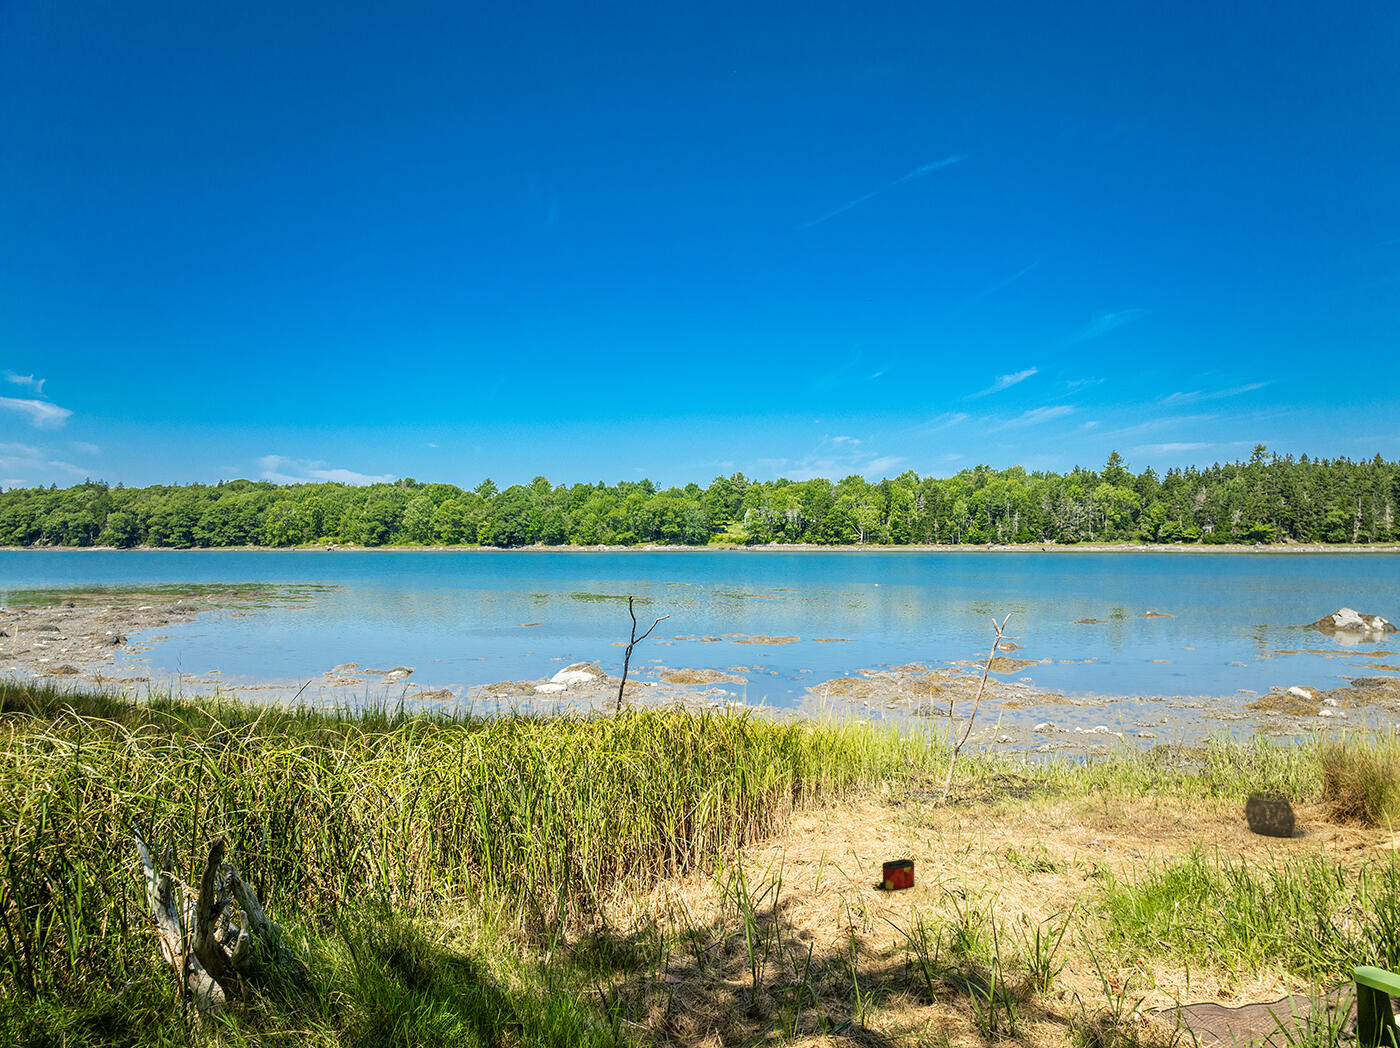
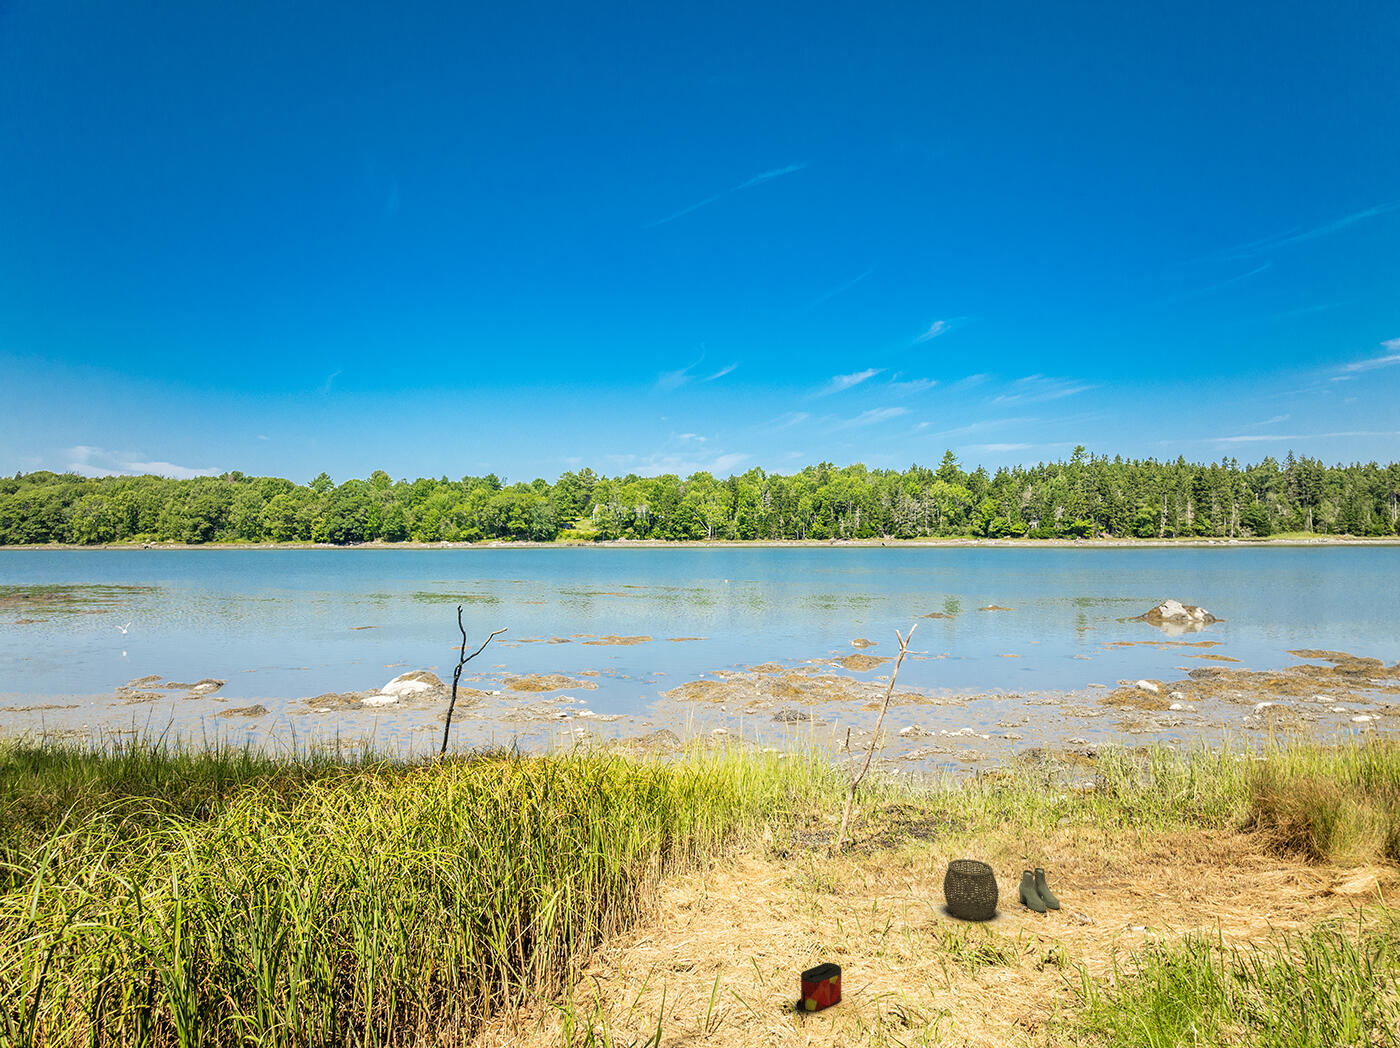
woven basket: present [1245,793,1295,837] -> present [943,859,999,920]
boots: none [1083,814,1117,848] -> present [1019,868,1060,912]

